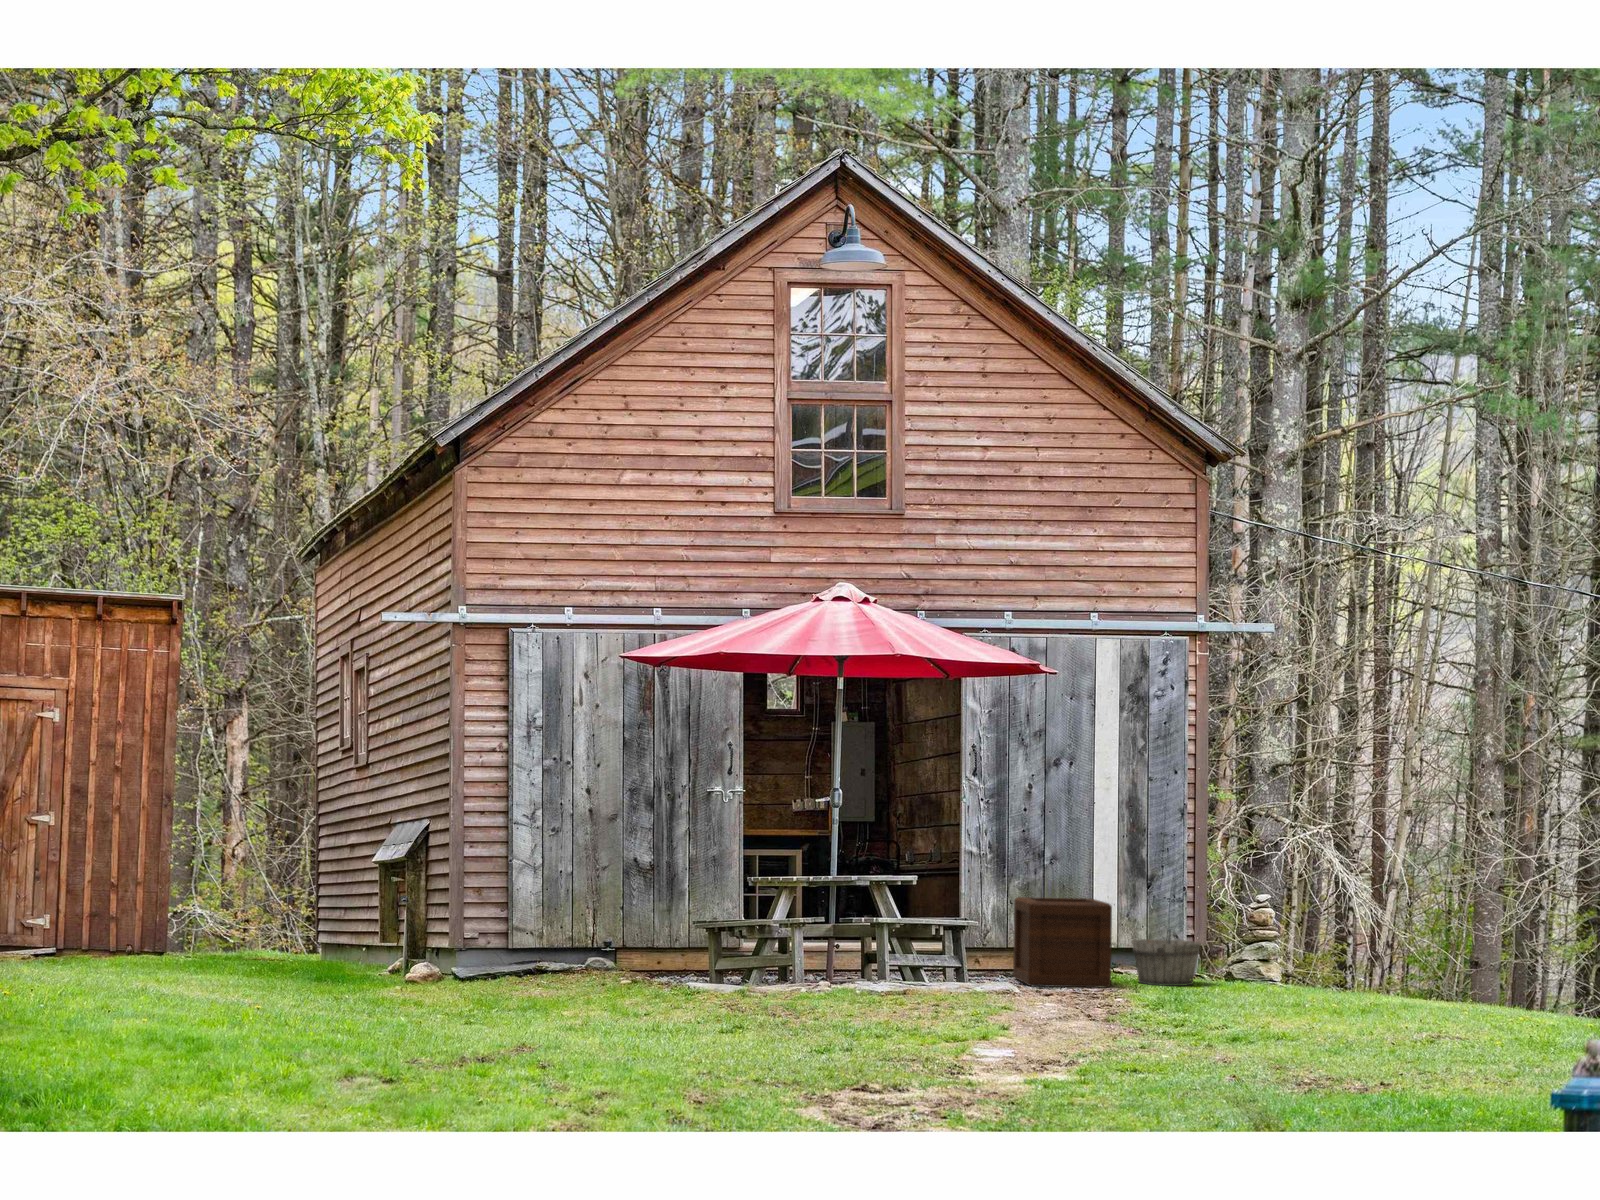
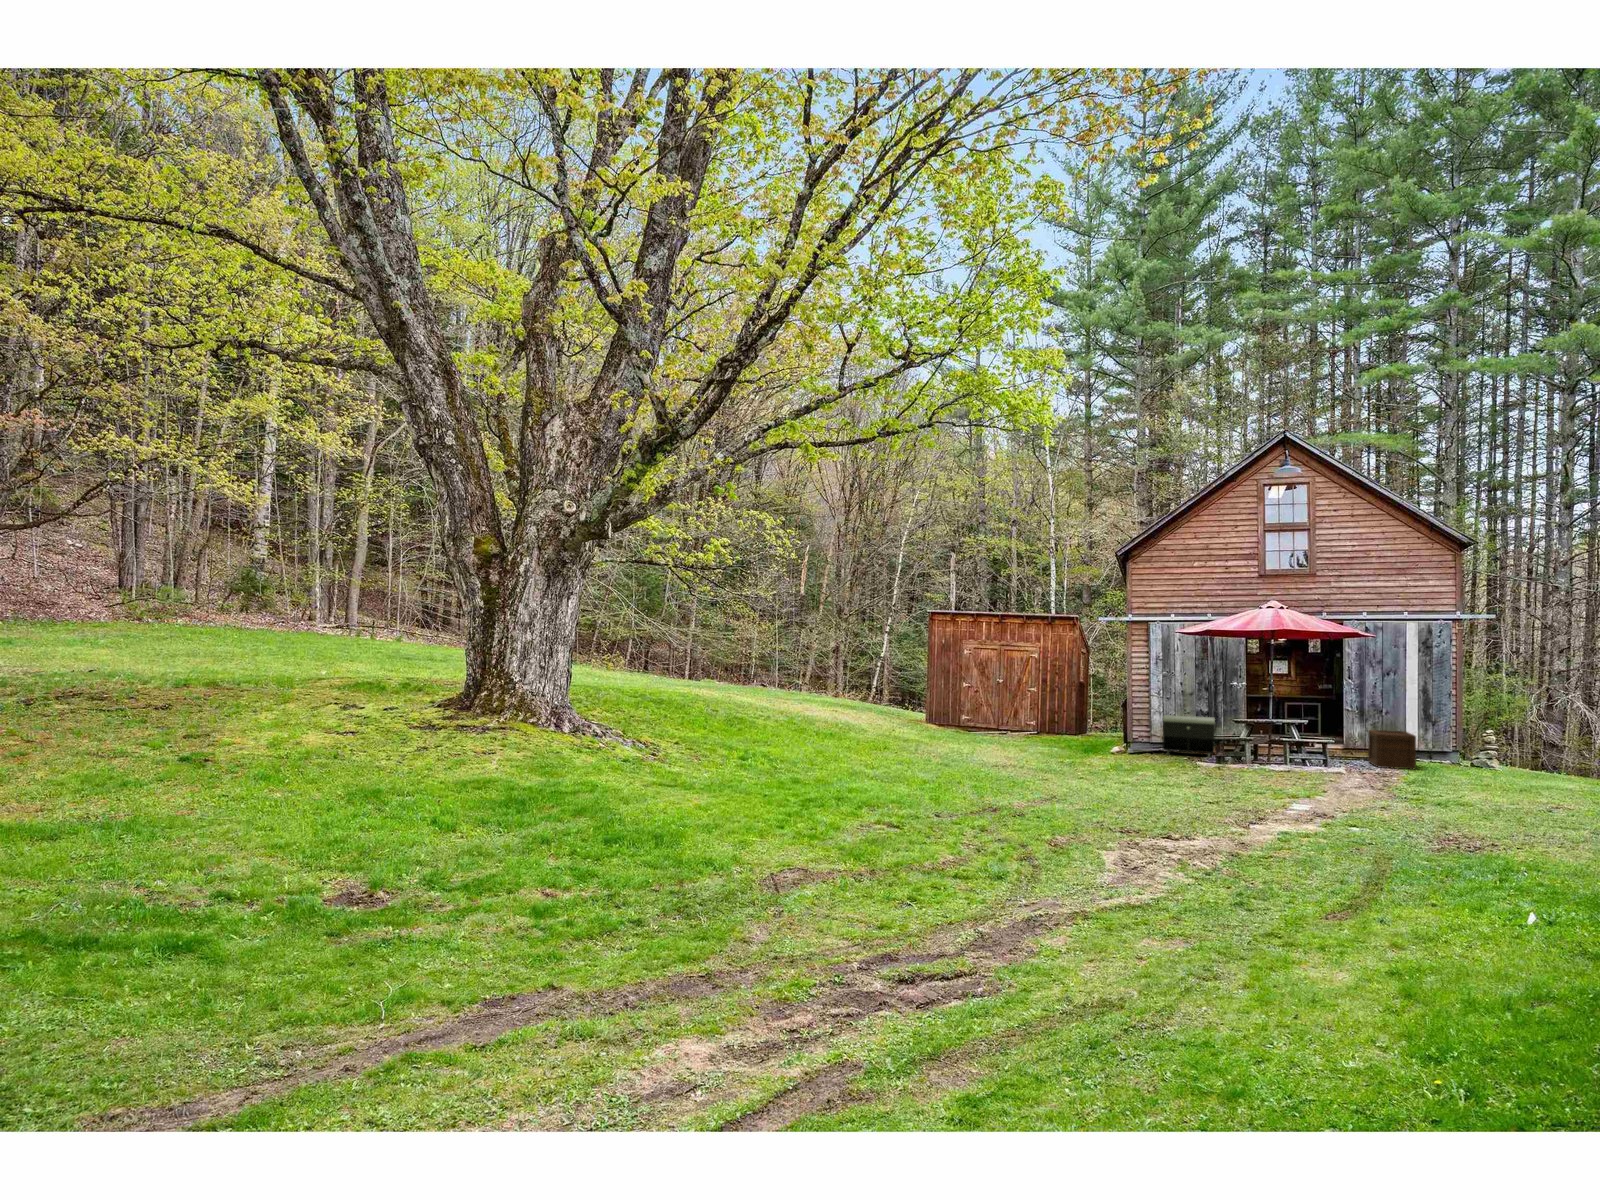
storage bench: none [531,875,666,980] -> present [1163,715,1215,757]
wooden bucket: present [1132,930,1200,986] -> none [1425,744,1459,770]

